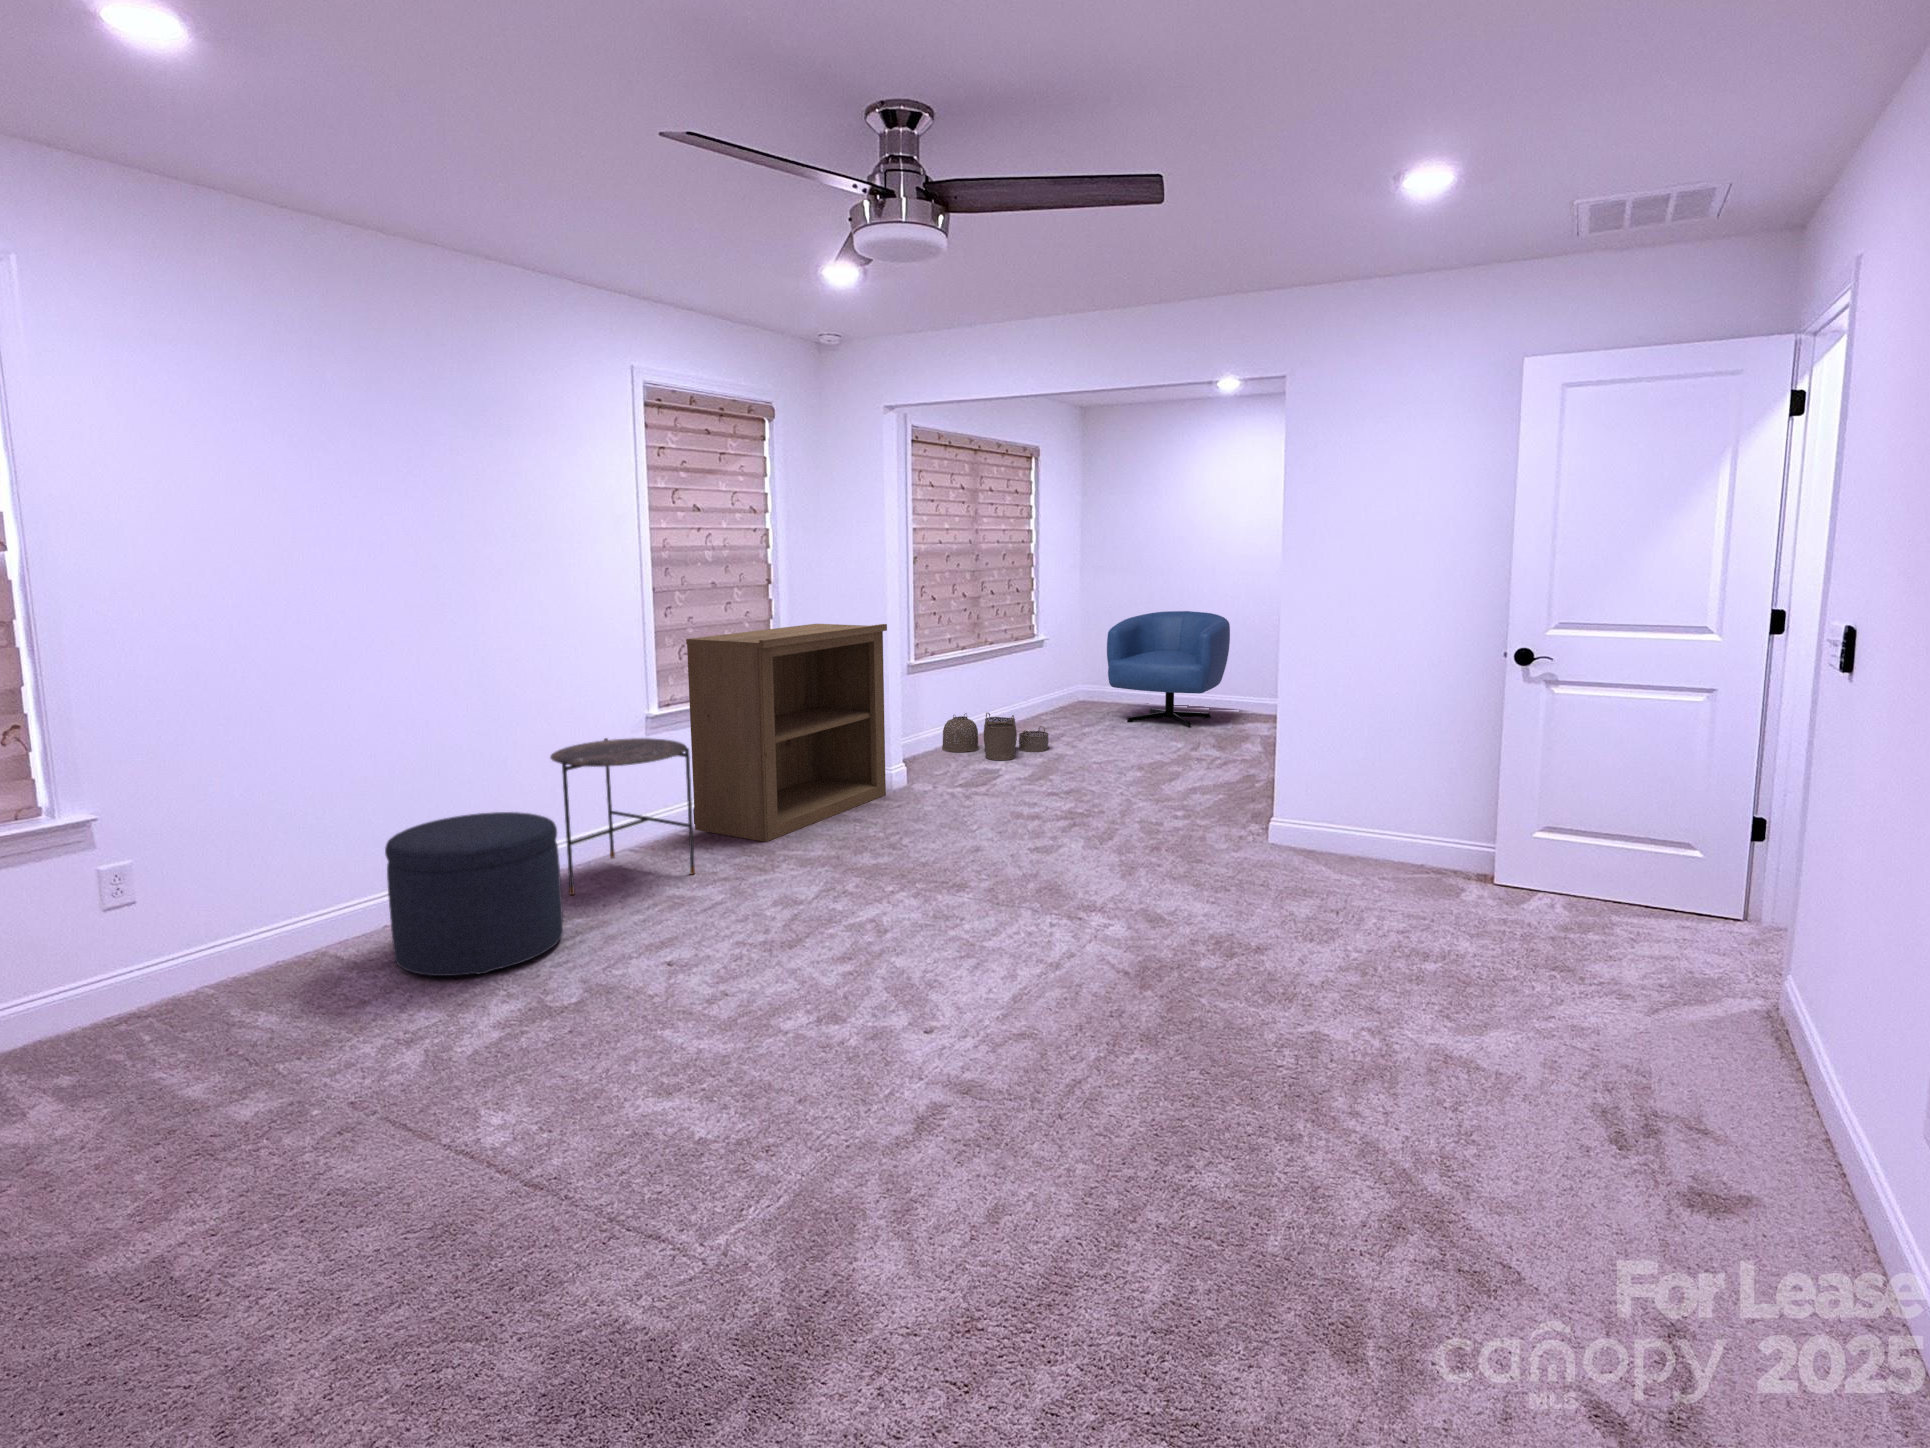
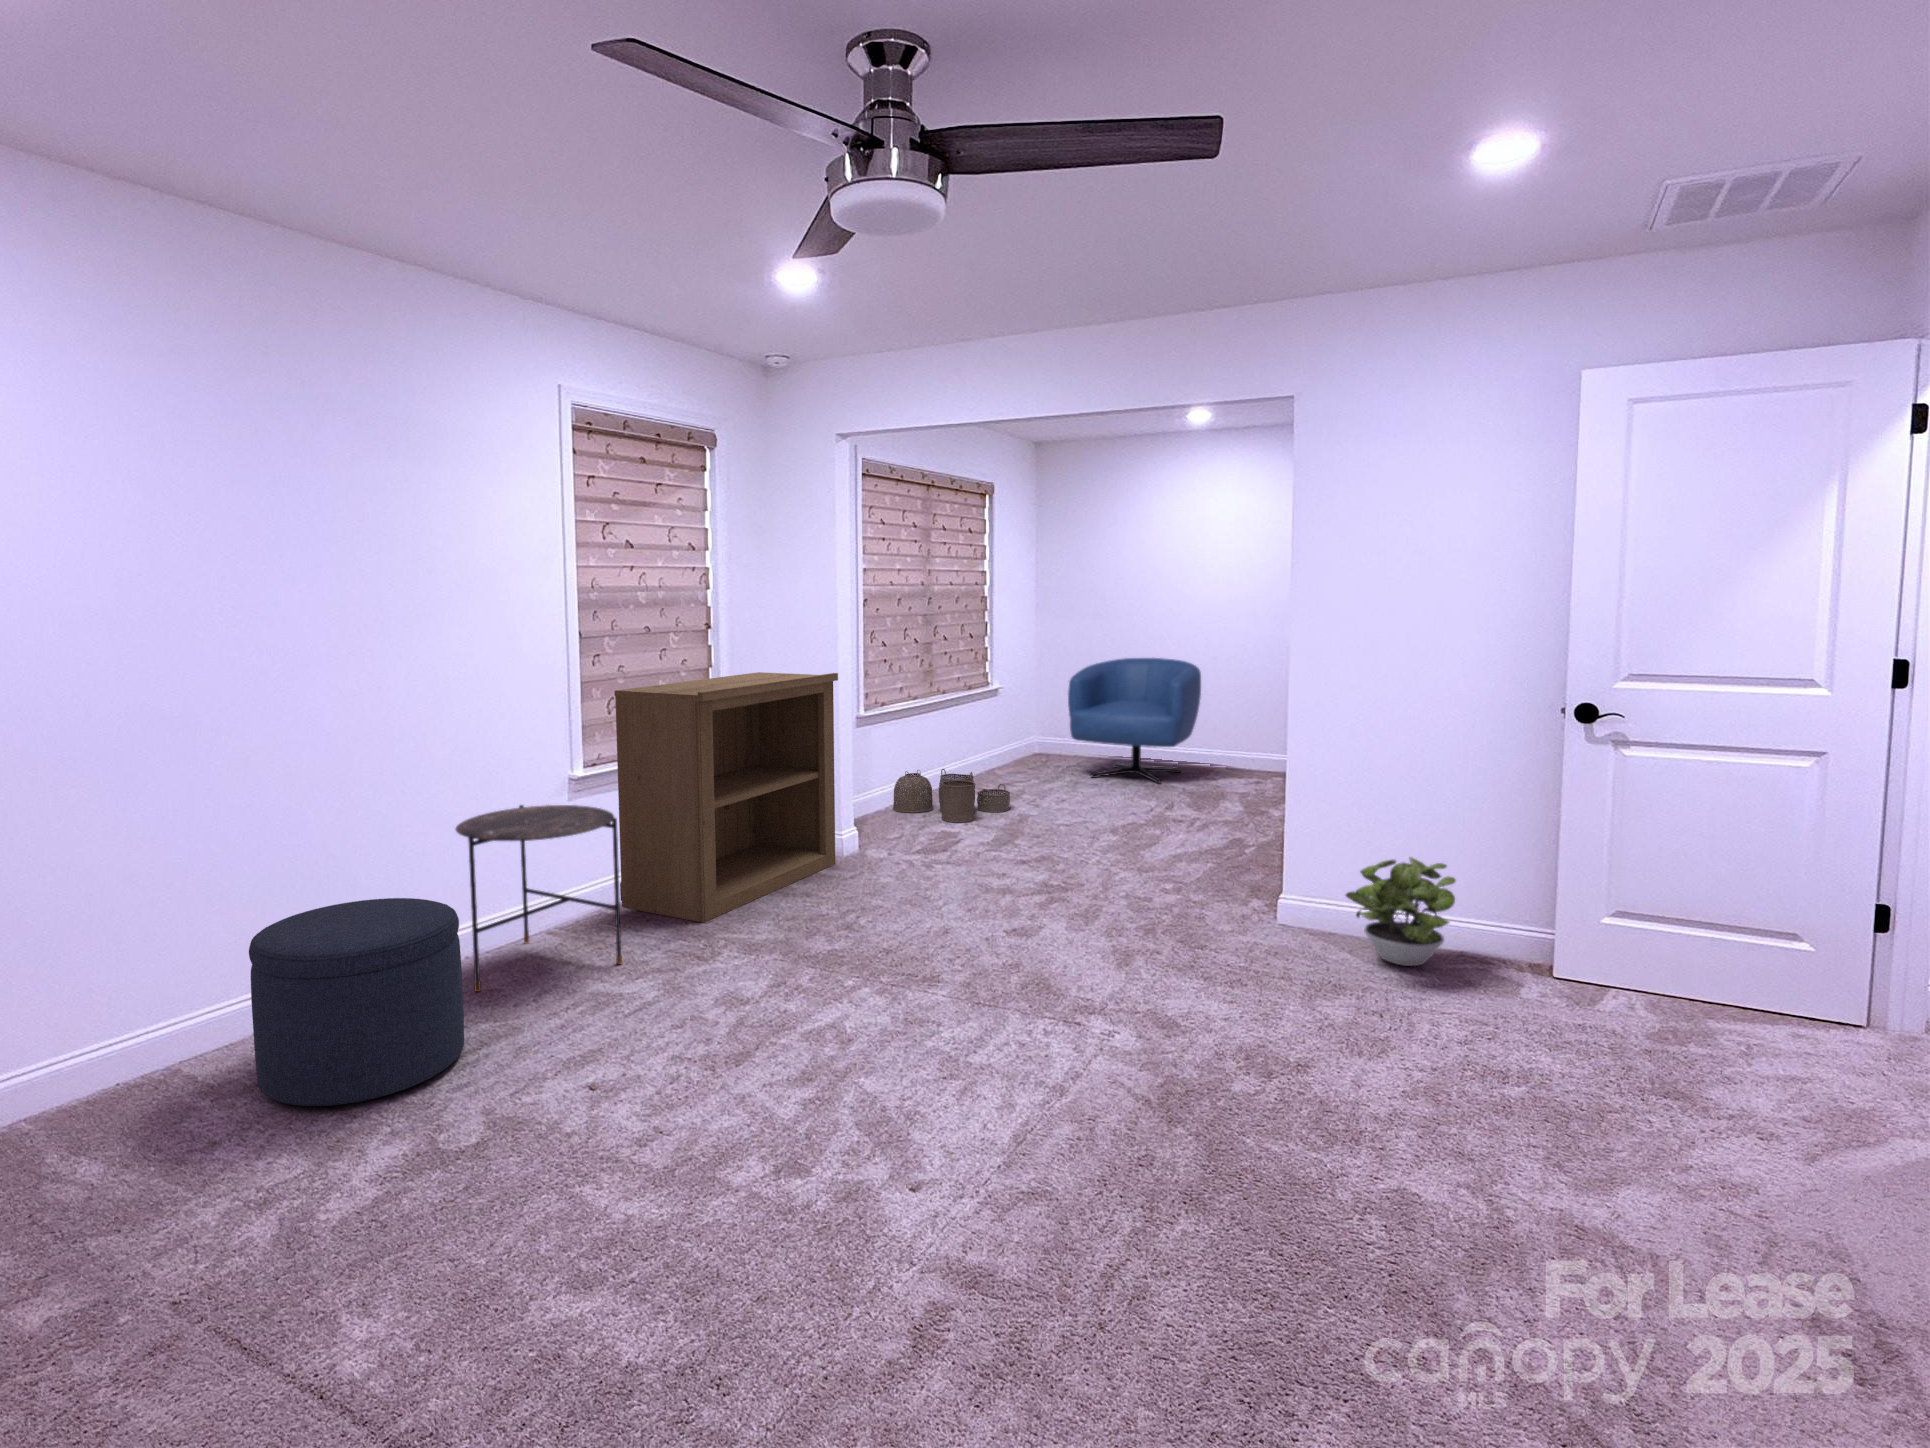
potted plant: none [1318,782,1412,874] -> present [1346,857,1455,966]

